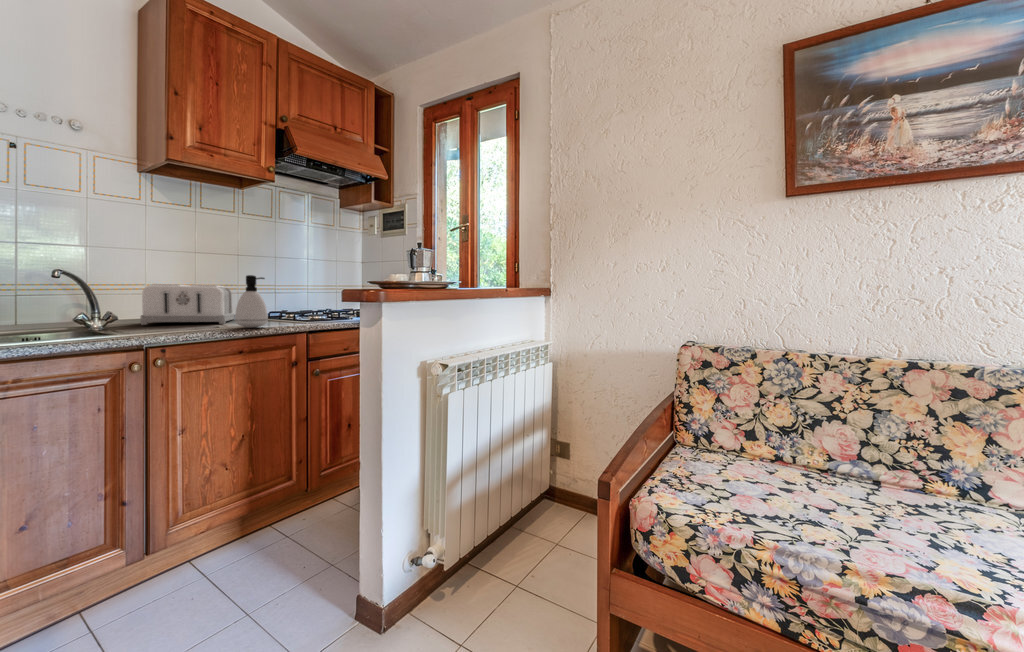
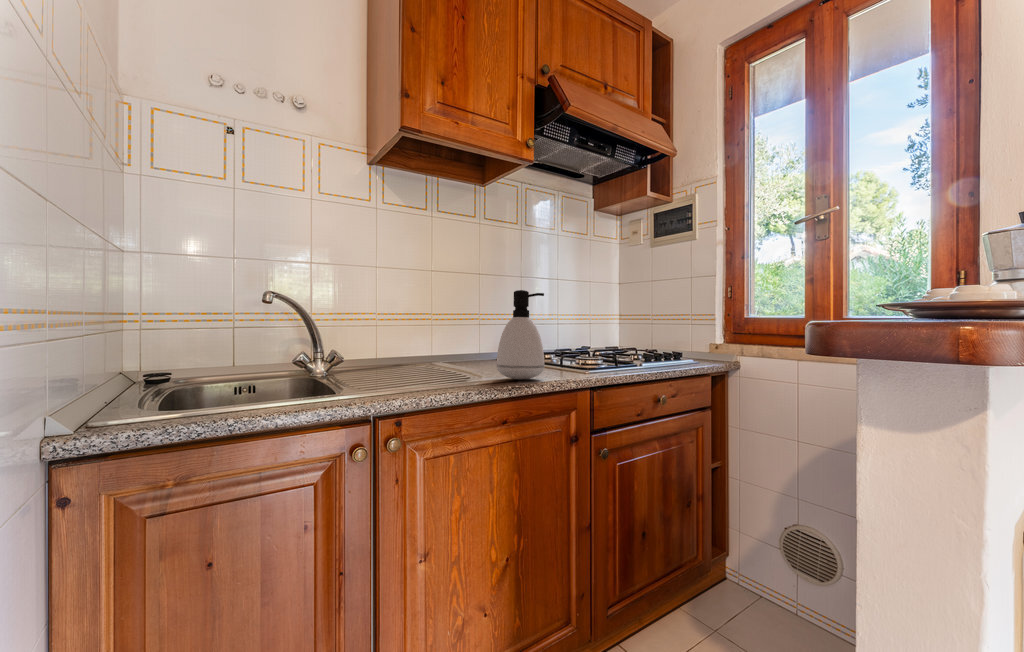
toaster: present [141,284,234,325] -> none [368,311,472,370]

